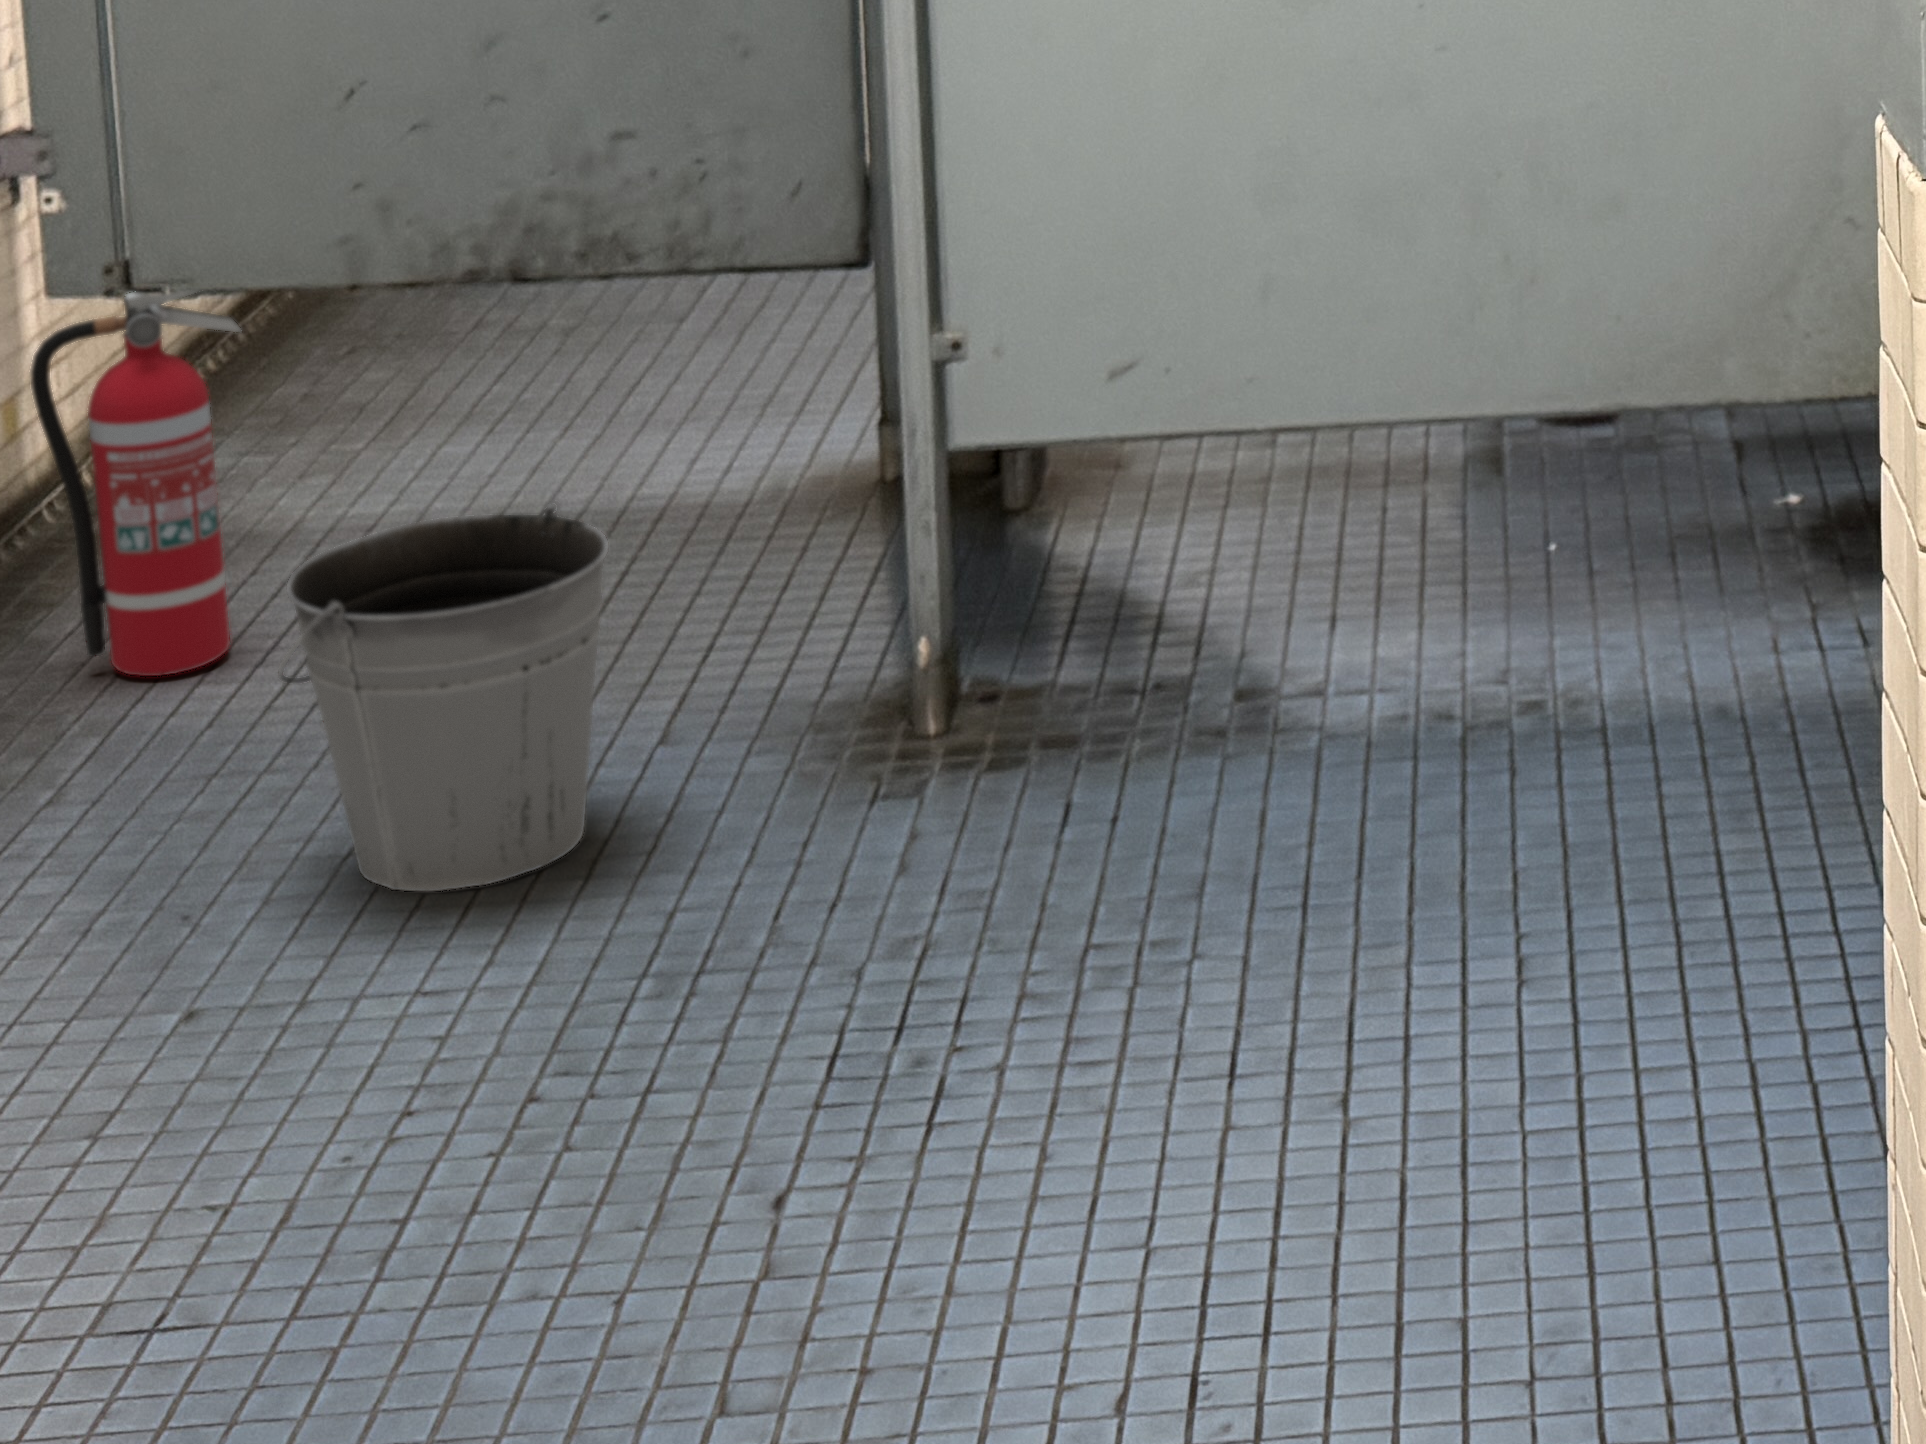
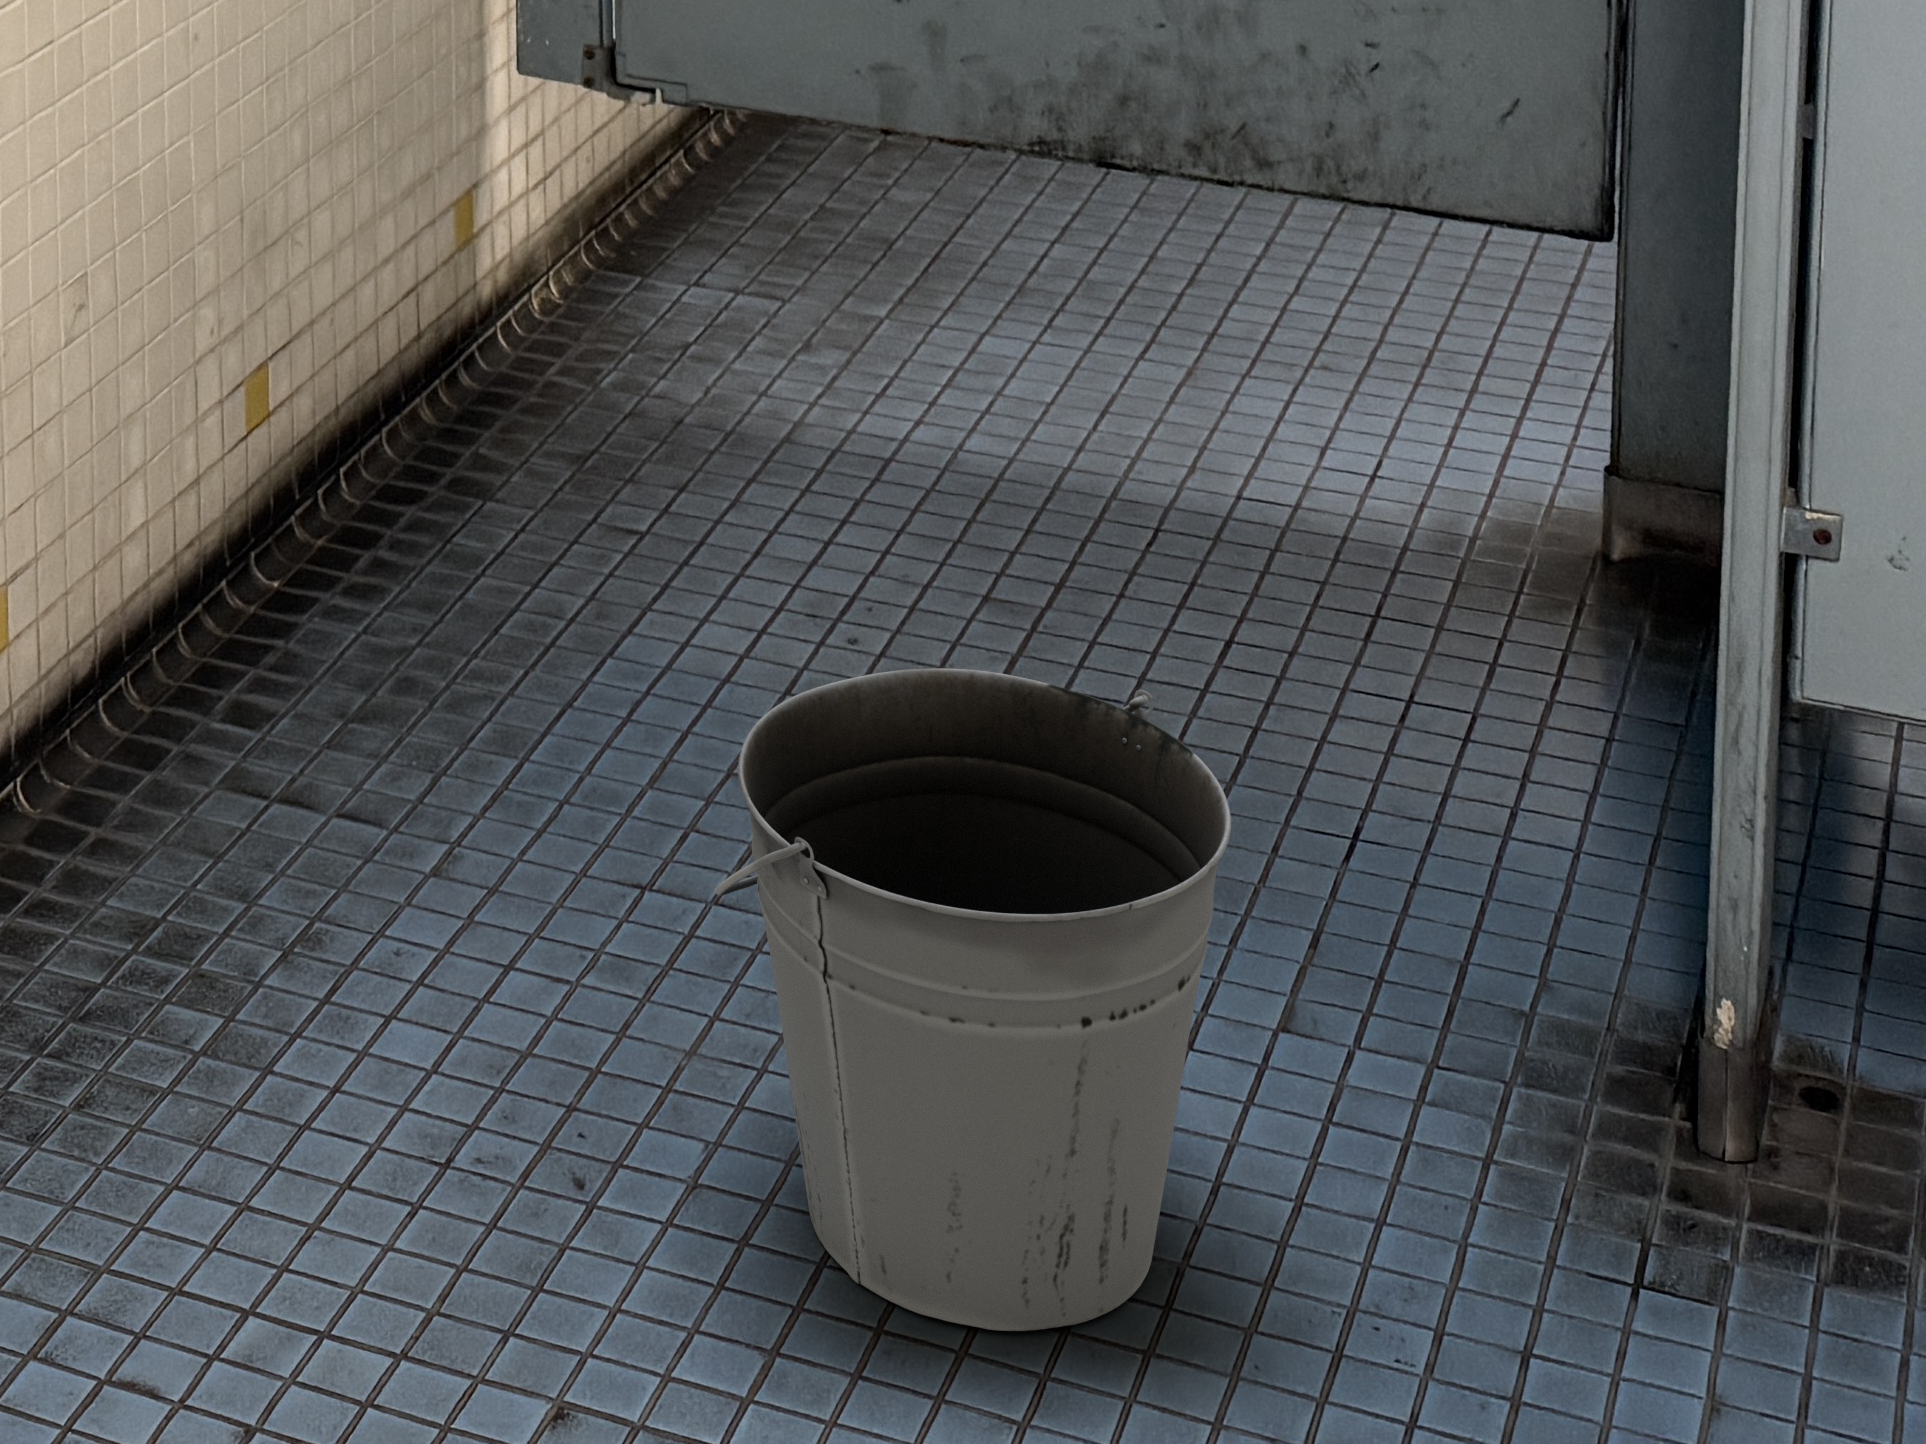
fire extinguisher: present [30,292,240,676] -> none [462,141,727,683]

